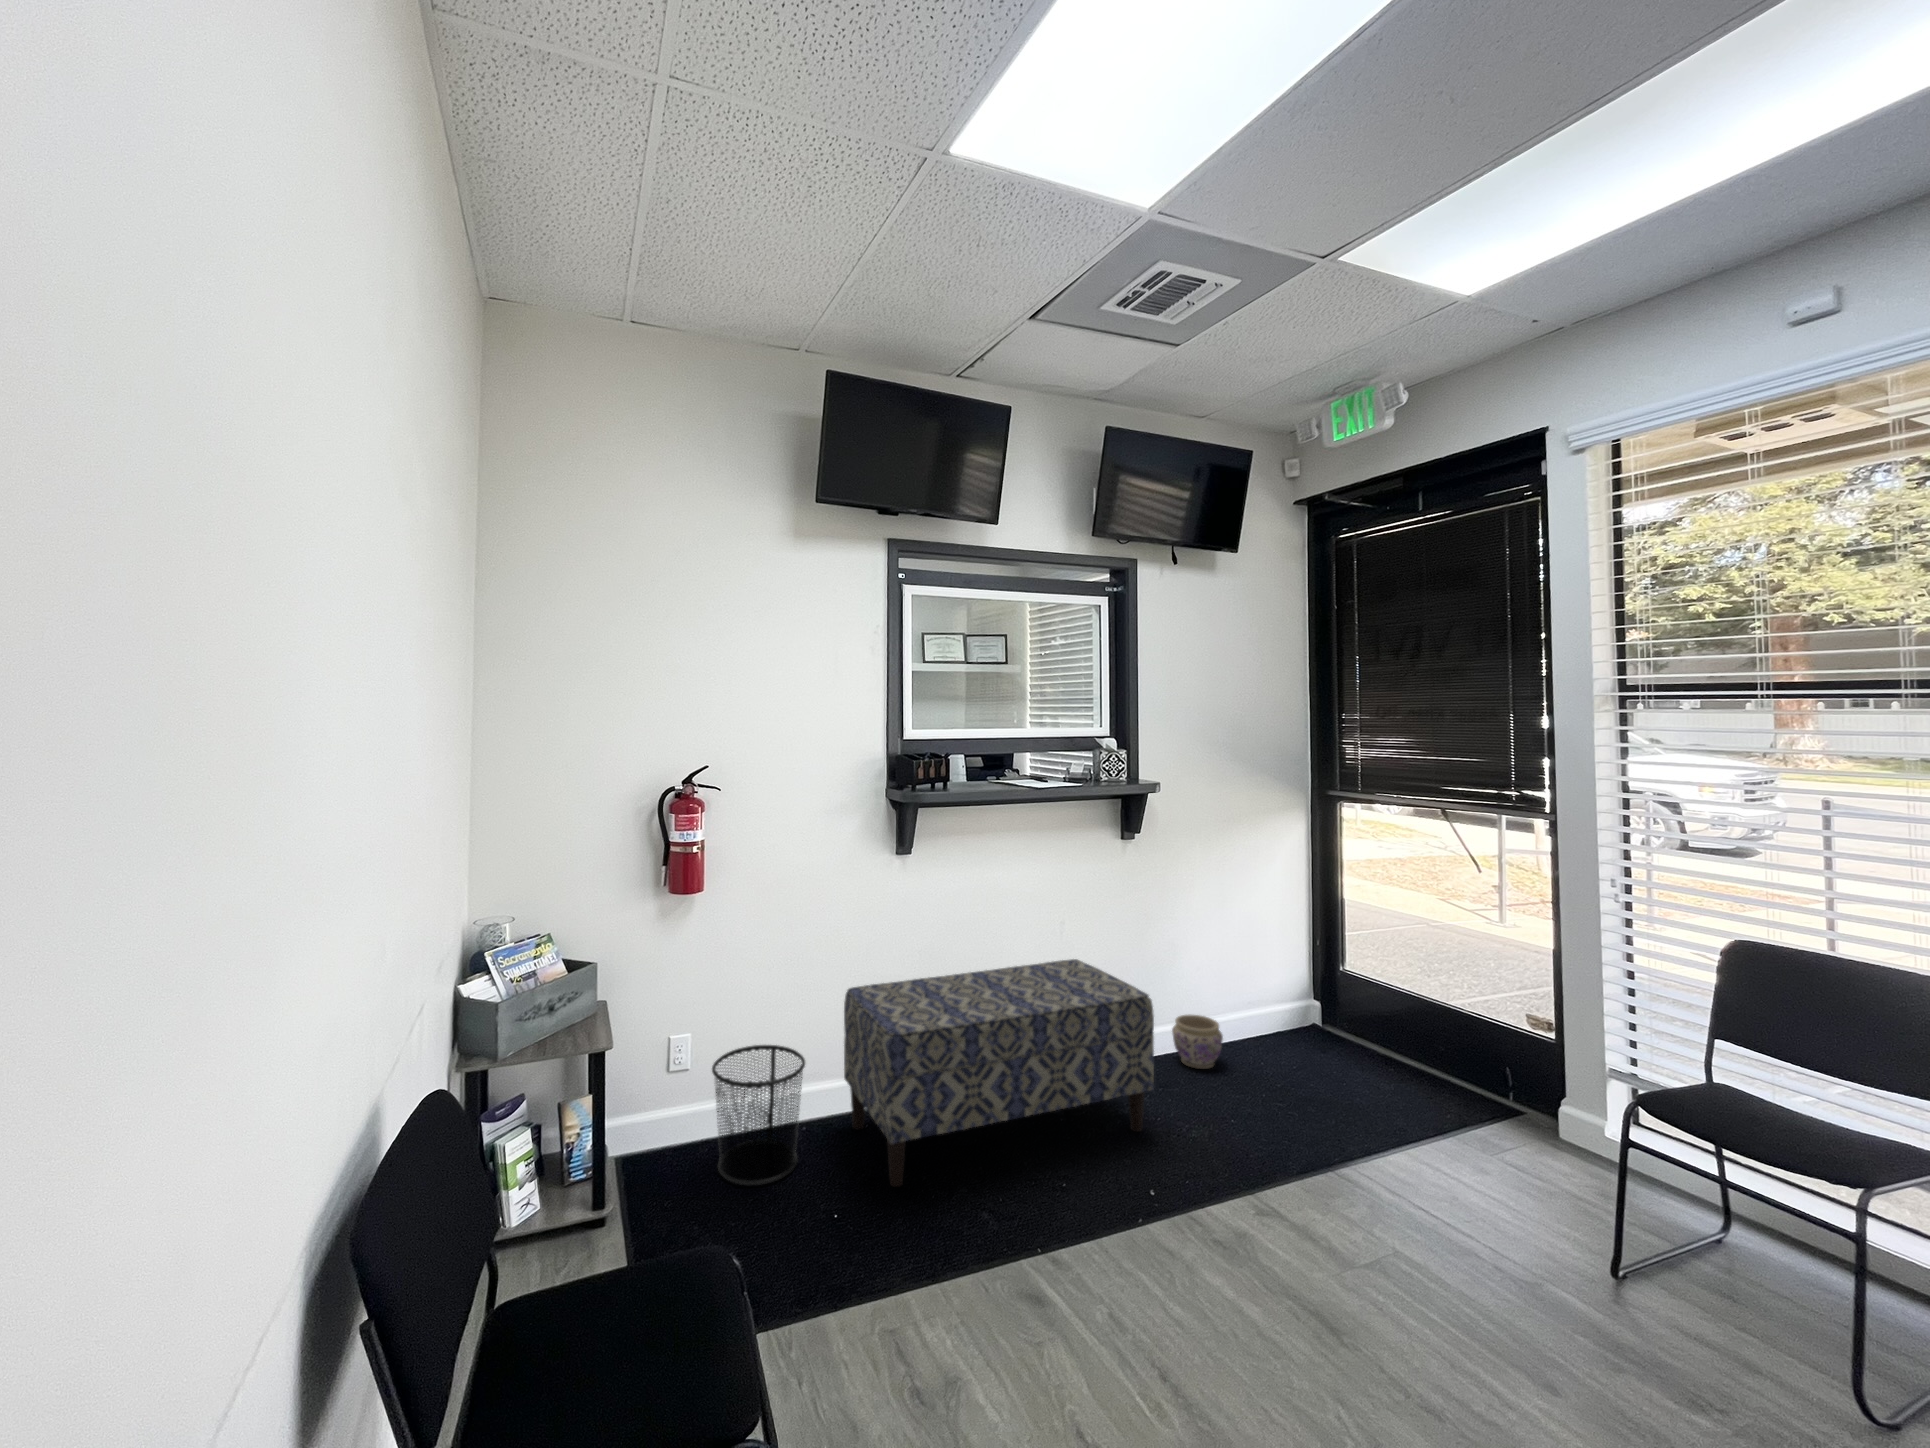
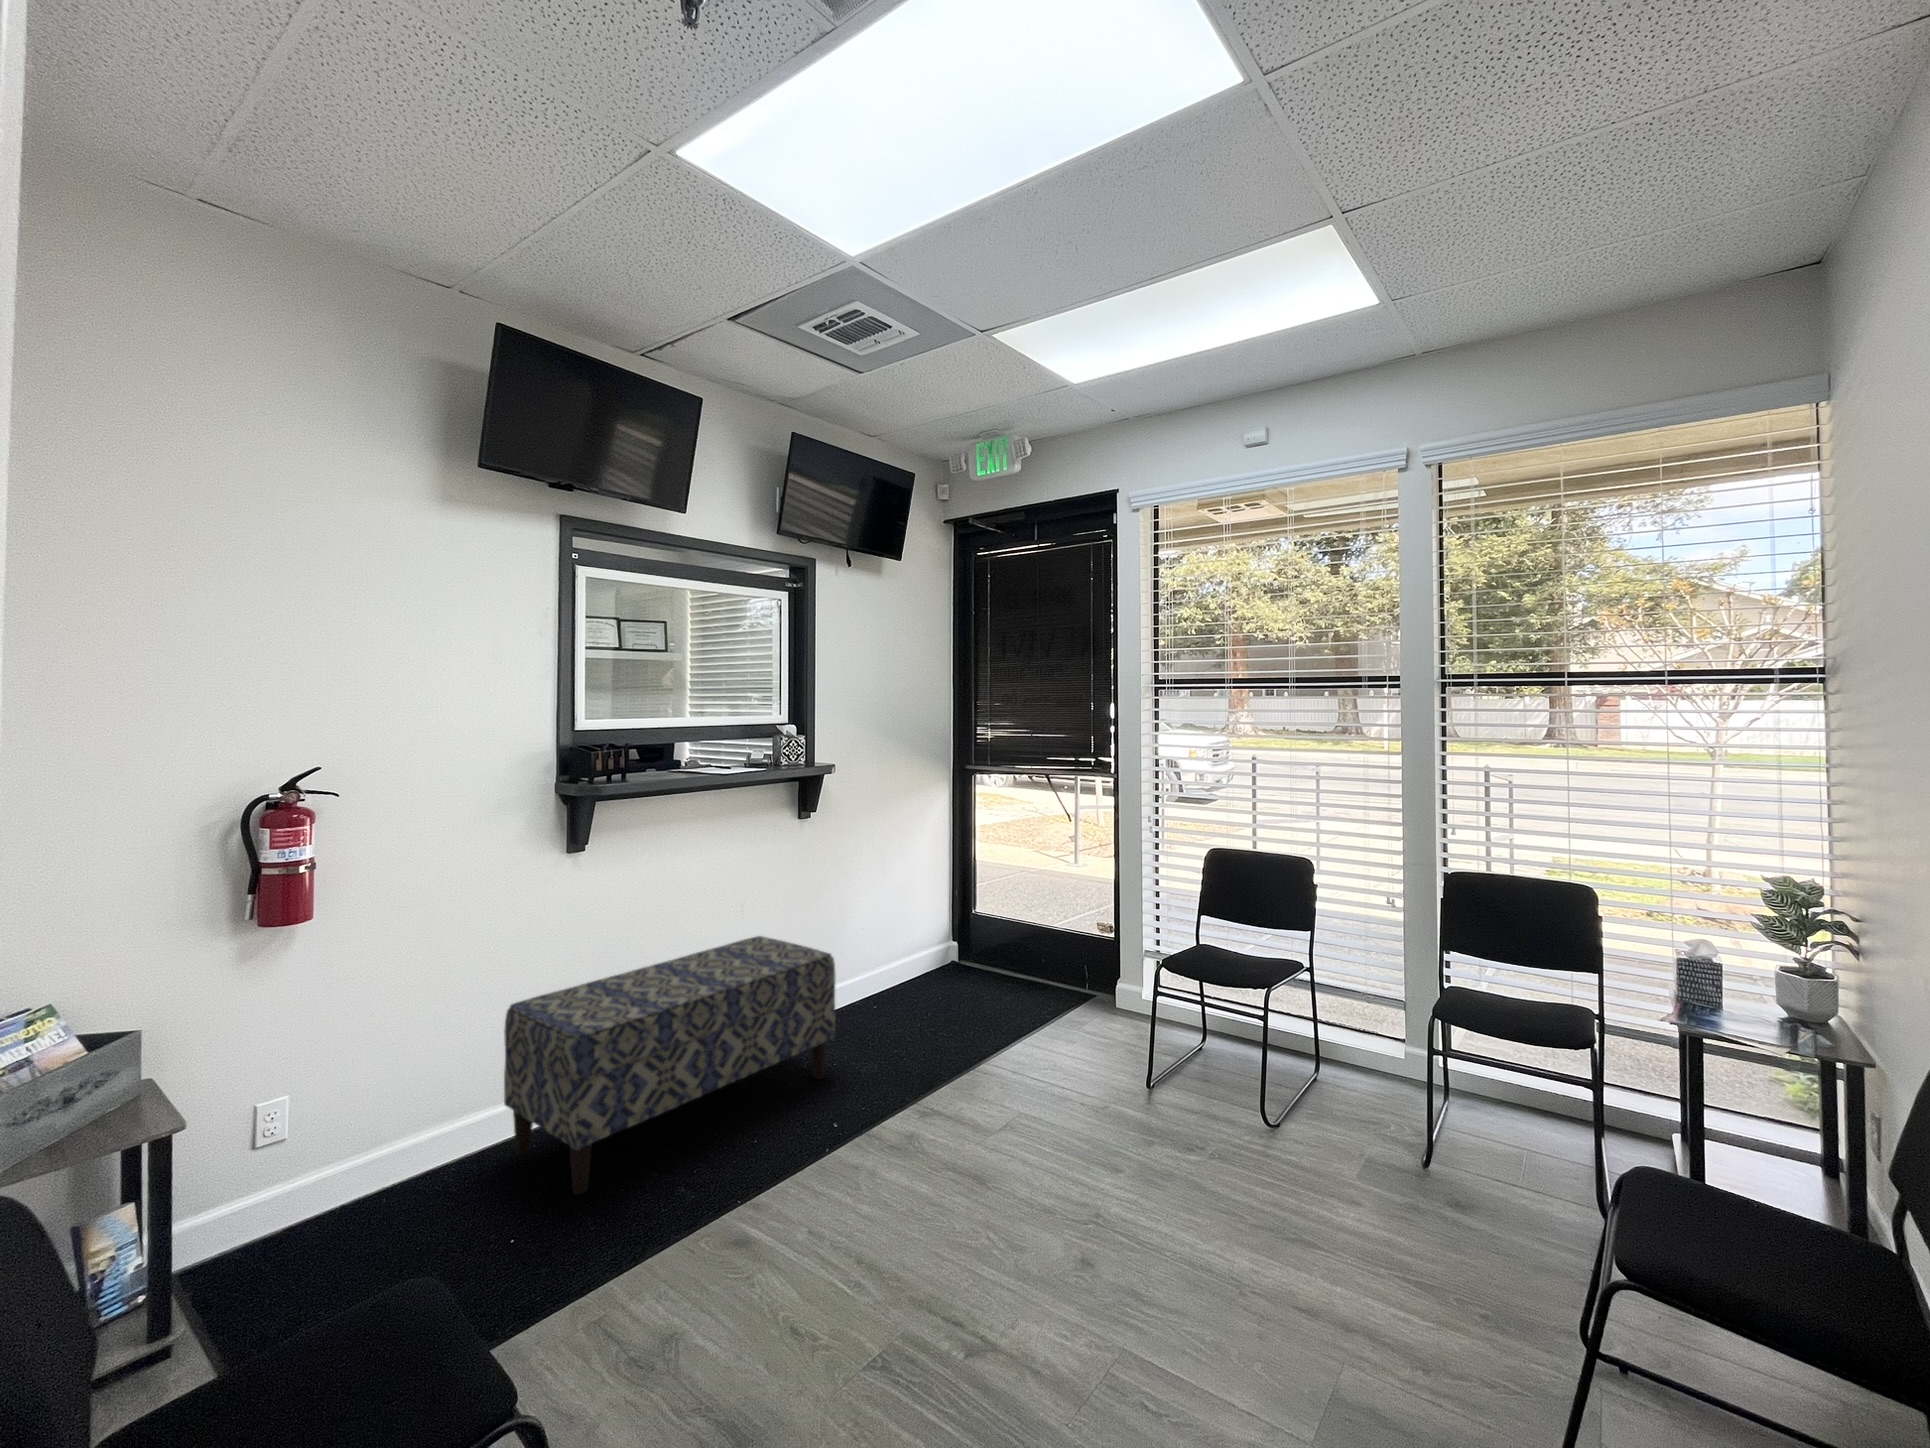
planter: present [1172,1015,1223,1069] -> none [844,969,887,1016]
waste bin: present [712,1045,805,1185] -> none [326,1084,461,1254]

